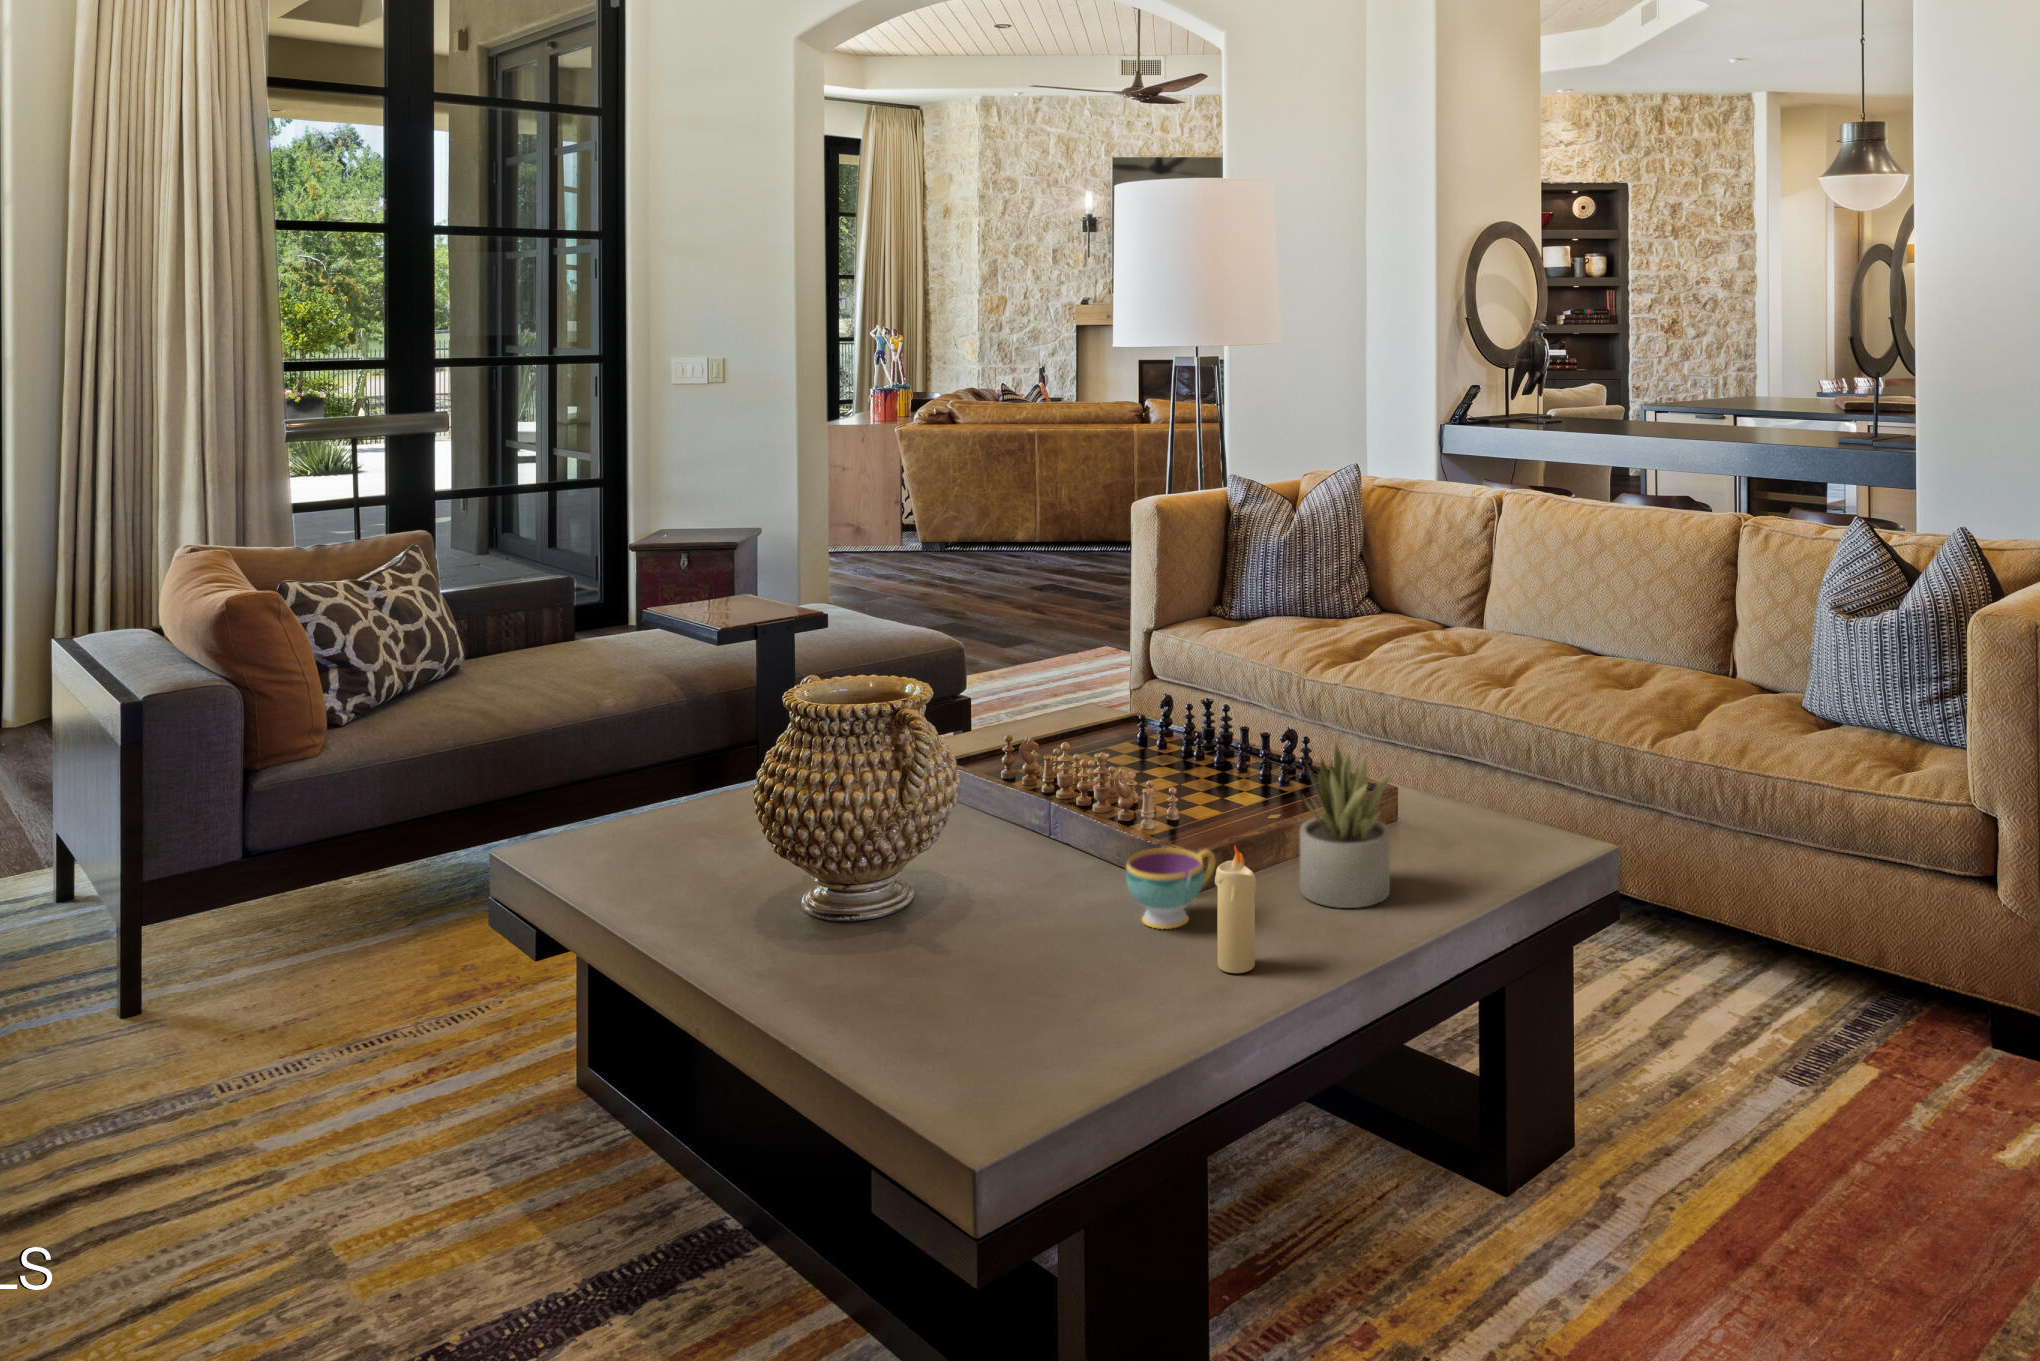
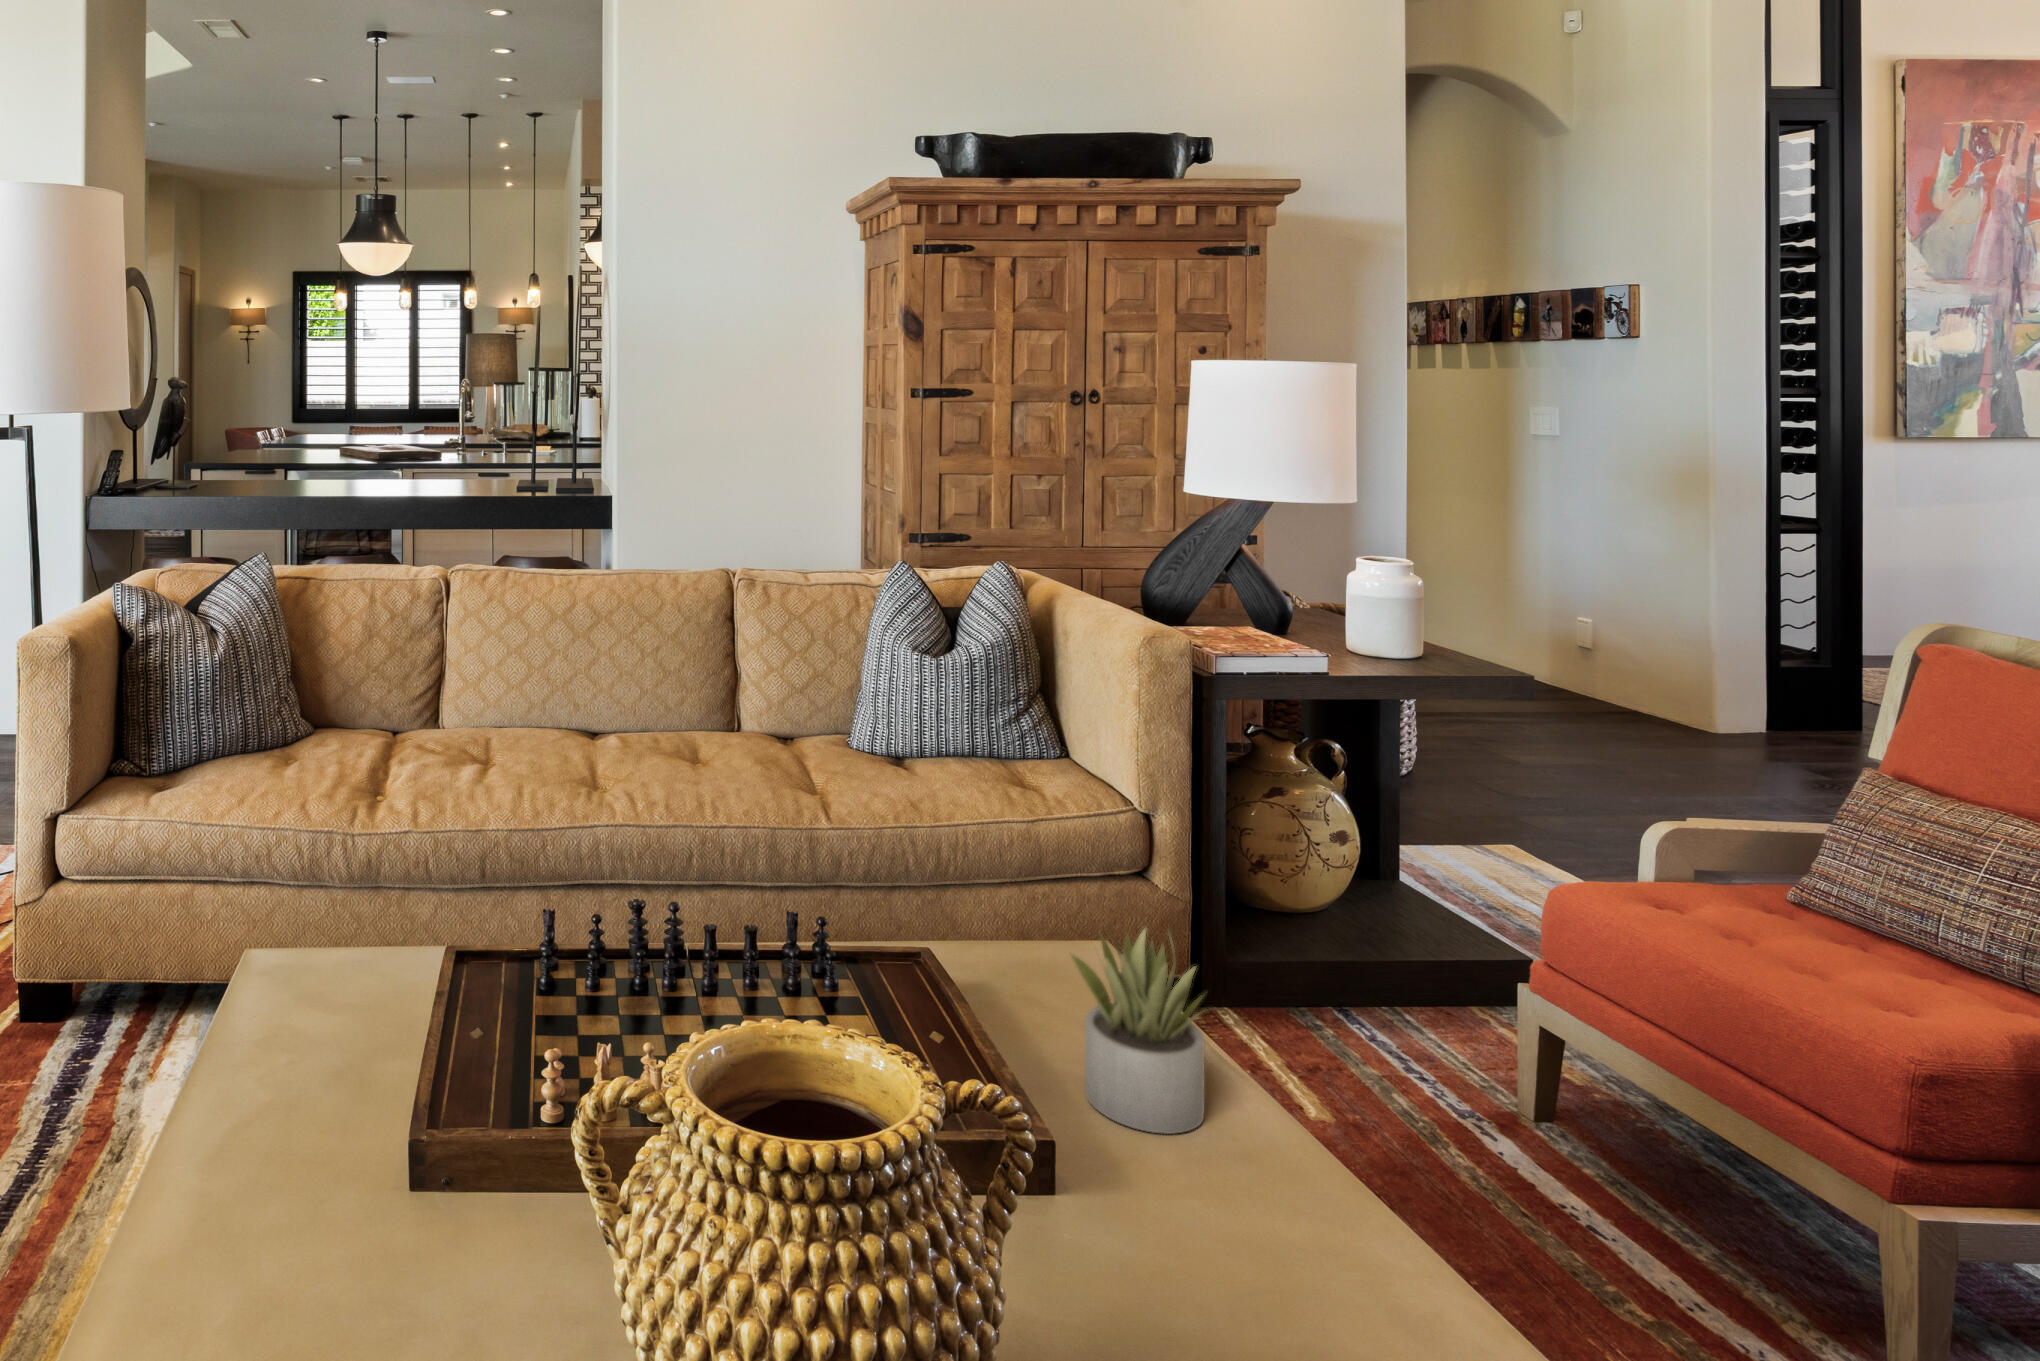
candle: present [1215,845,1256,973] -> none [1307,1108,1368,1282]
teacup: present [1126,848,1216,929] -> none [1085,1121,1201,1264]

